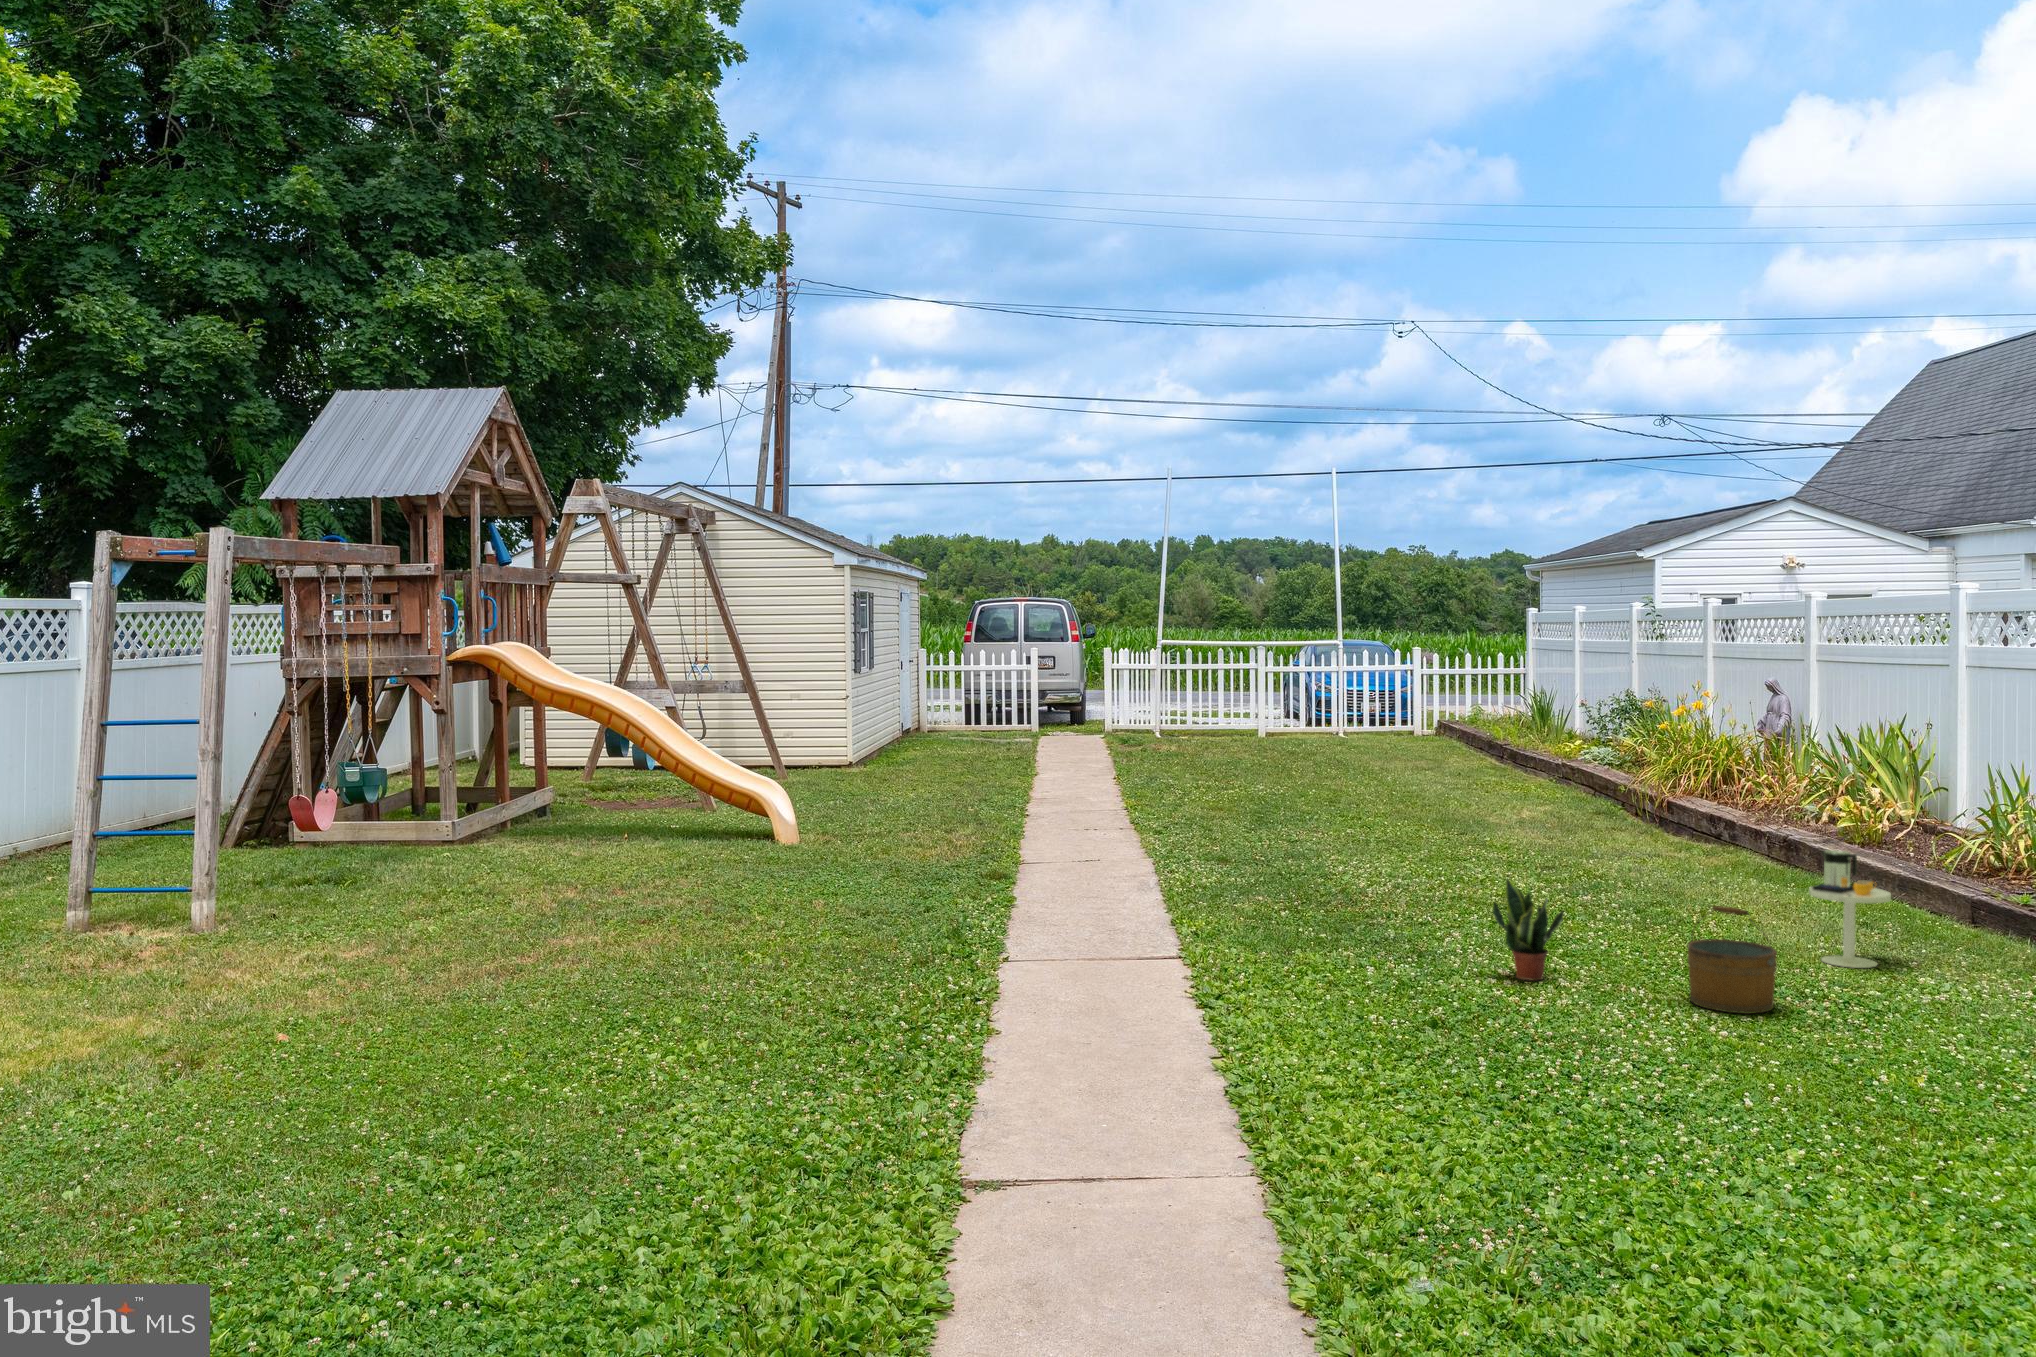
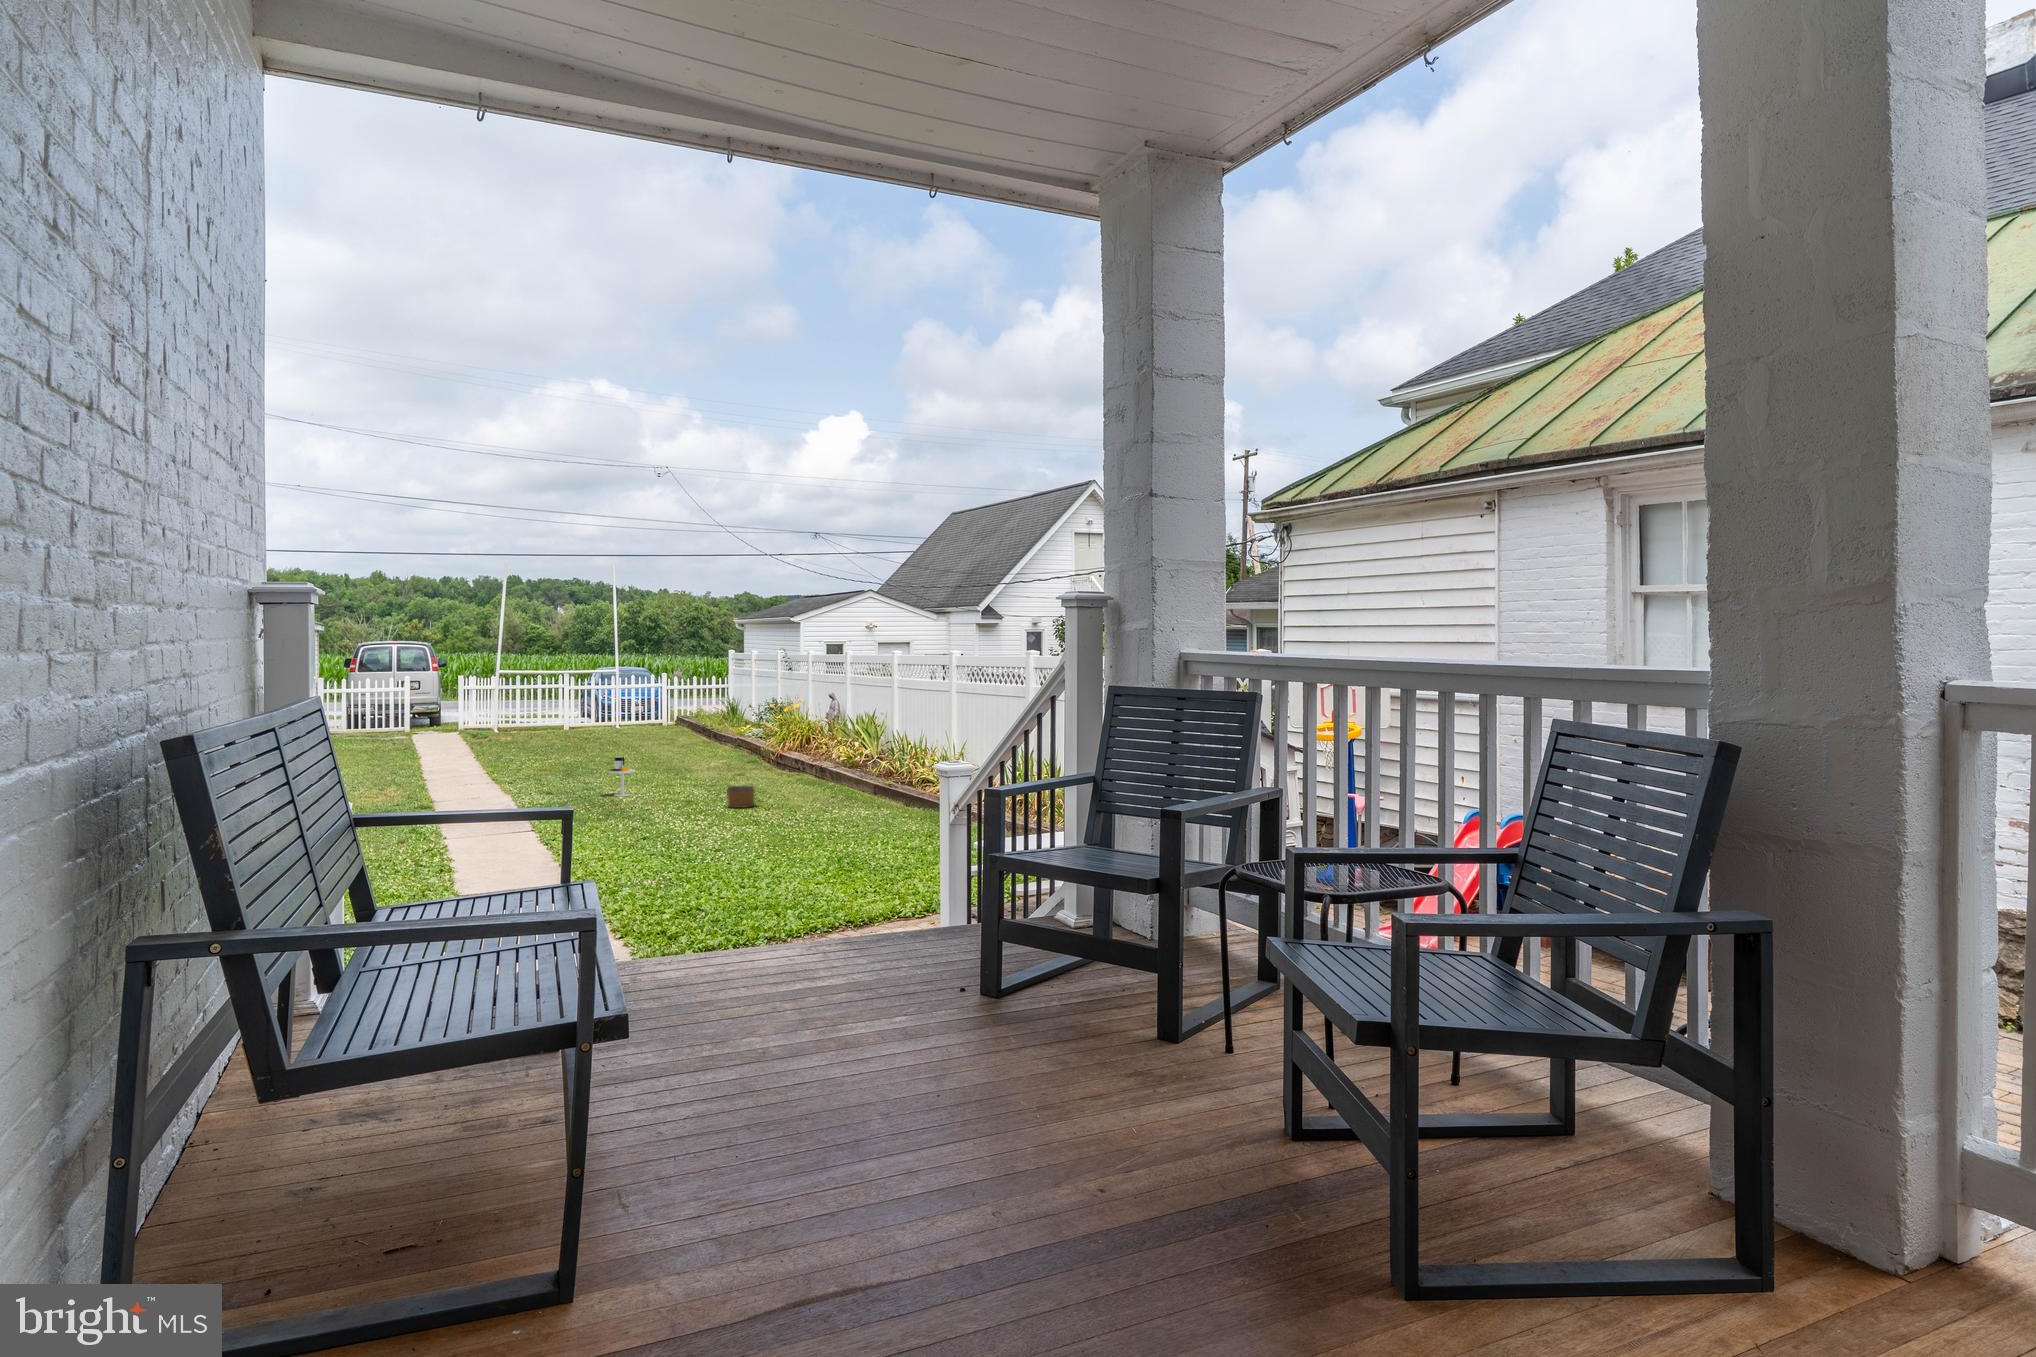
side table: present [1809,850,1891,968] -> present [609,757,636,796]
potted plant: present [1493,879,1564,981] -> none [663,770,688,807]

